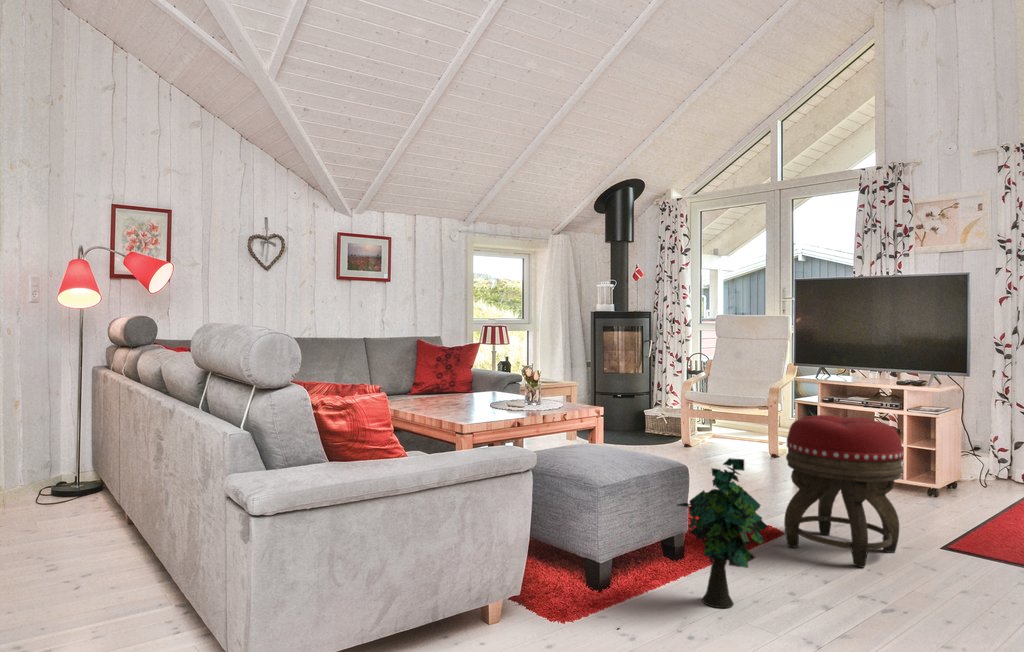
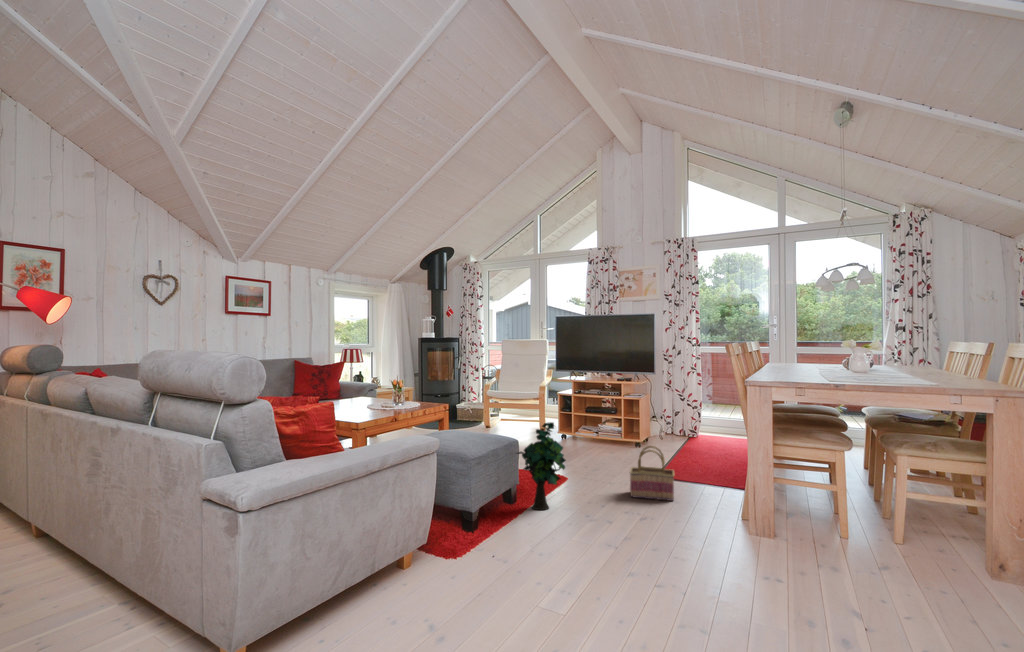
footstool: present [784,415,903,567] -> none [566,398,626,482]
basket: none [898,515,998,629] -> present [630,446,674,501]

